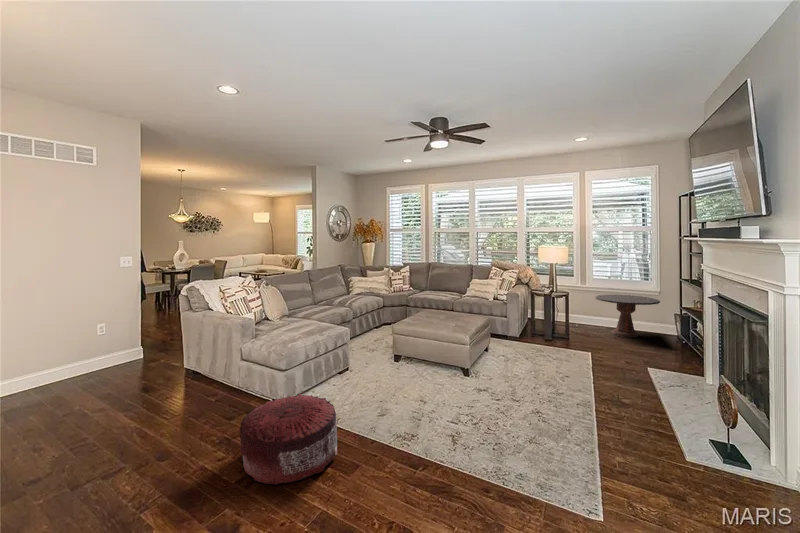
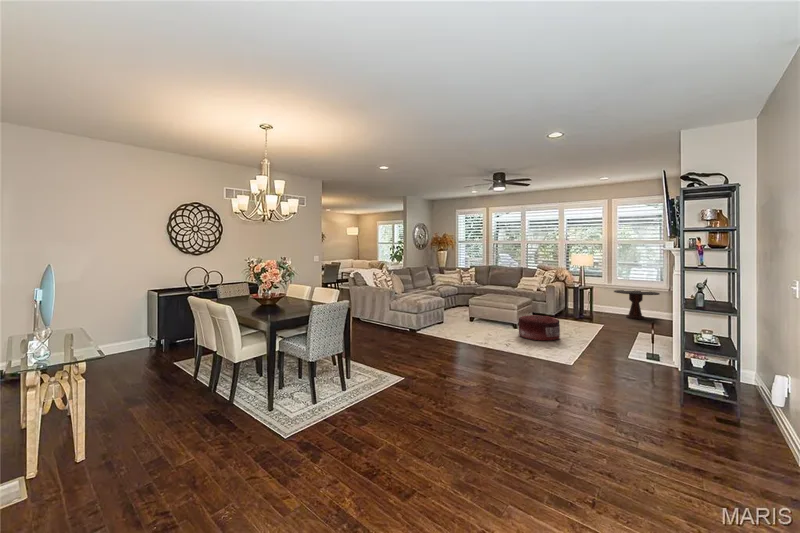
pouf: present [239,394,338,485] -> present [519,315,560,341]

